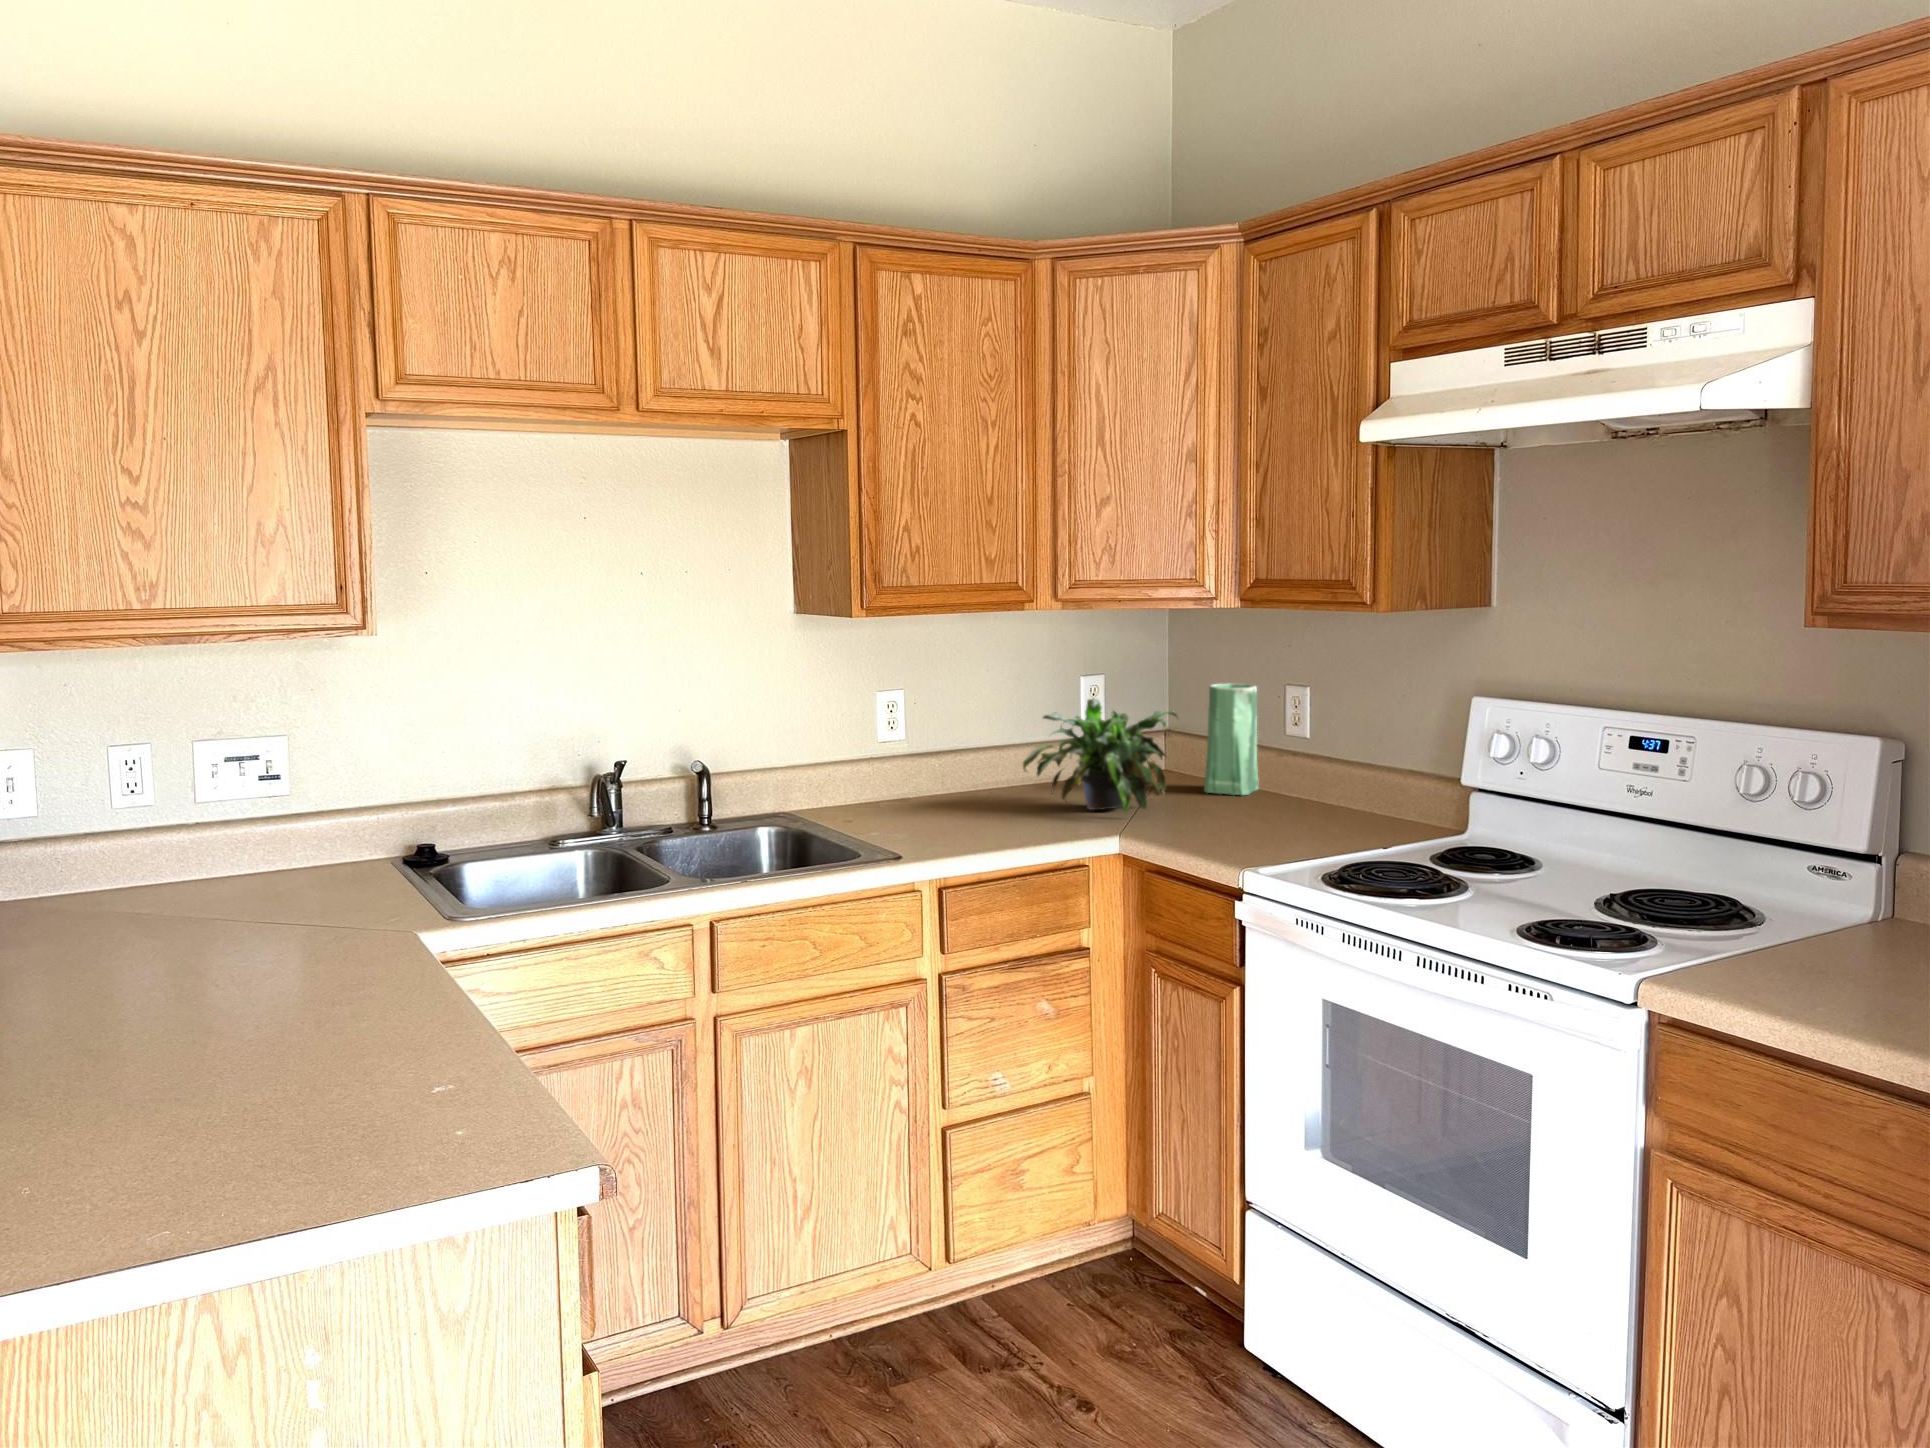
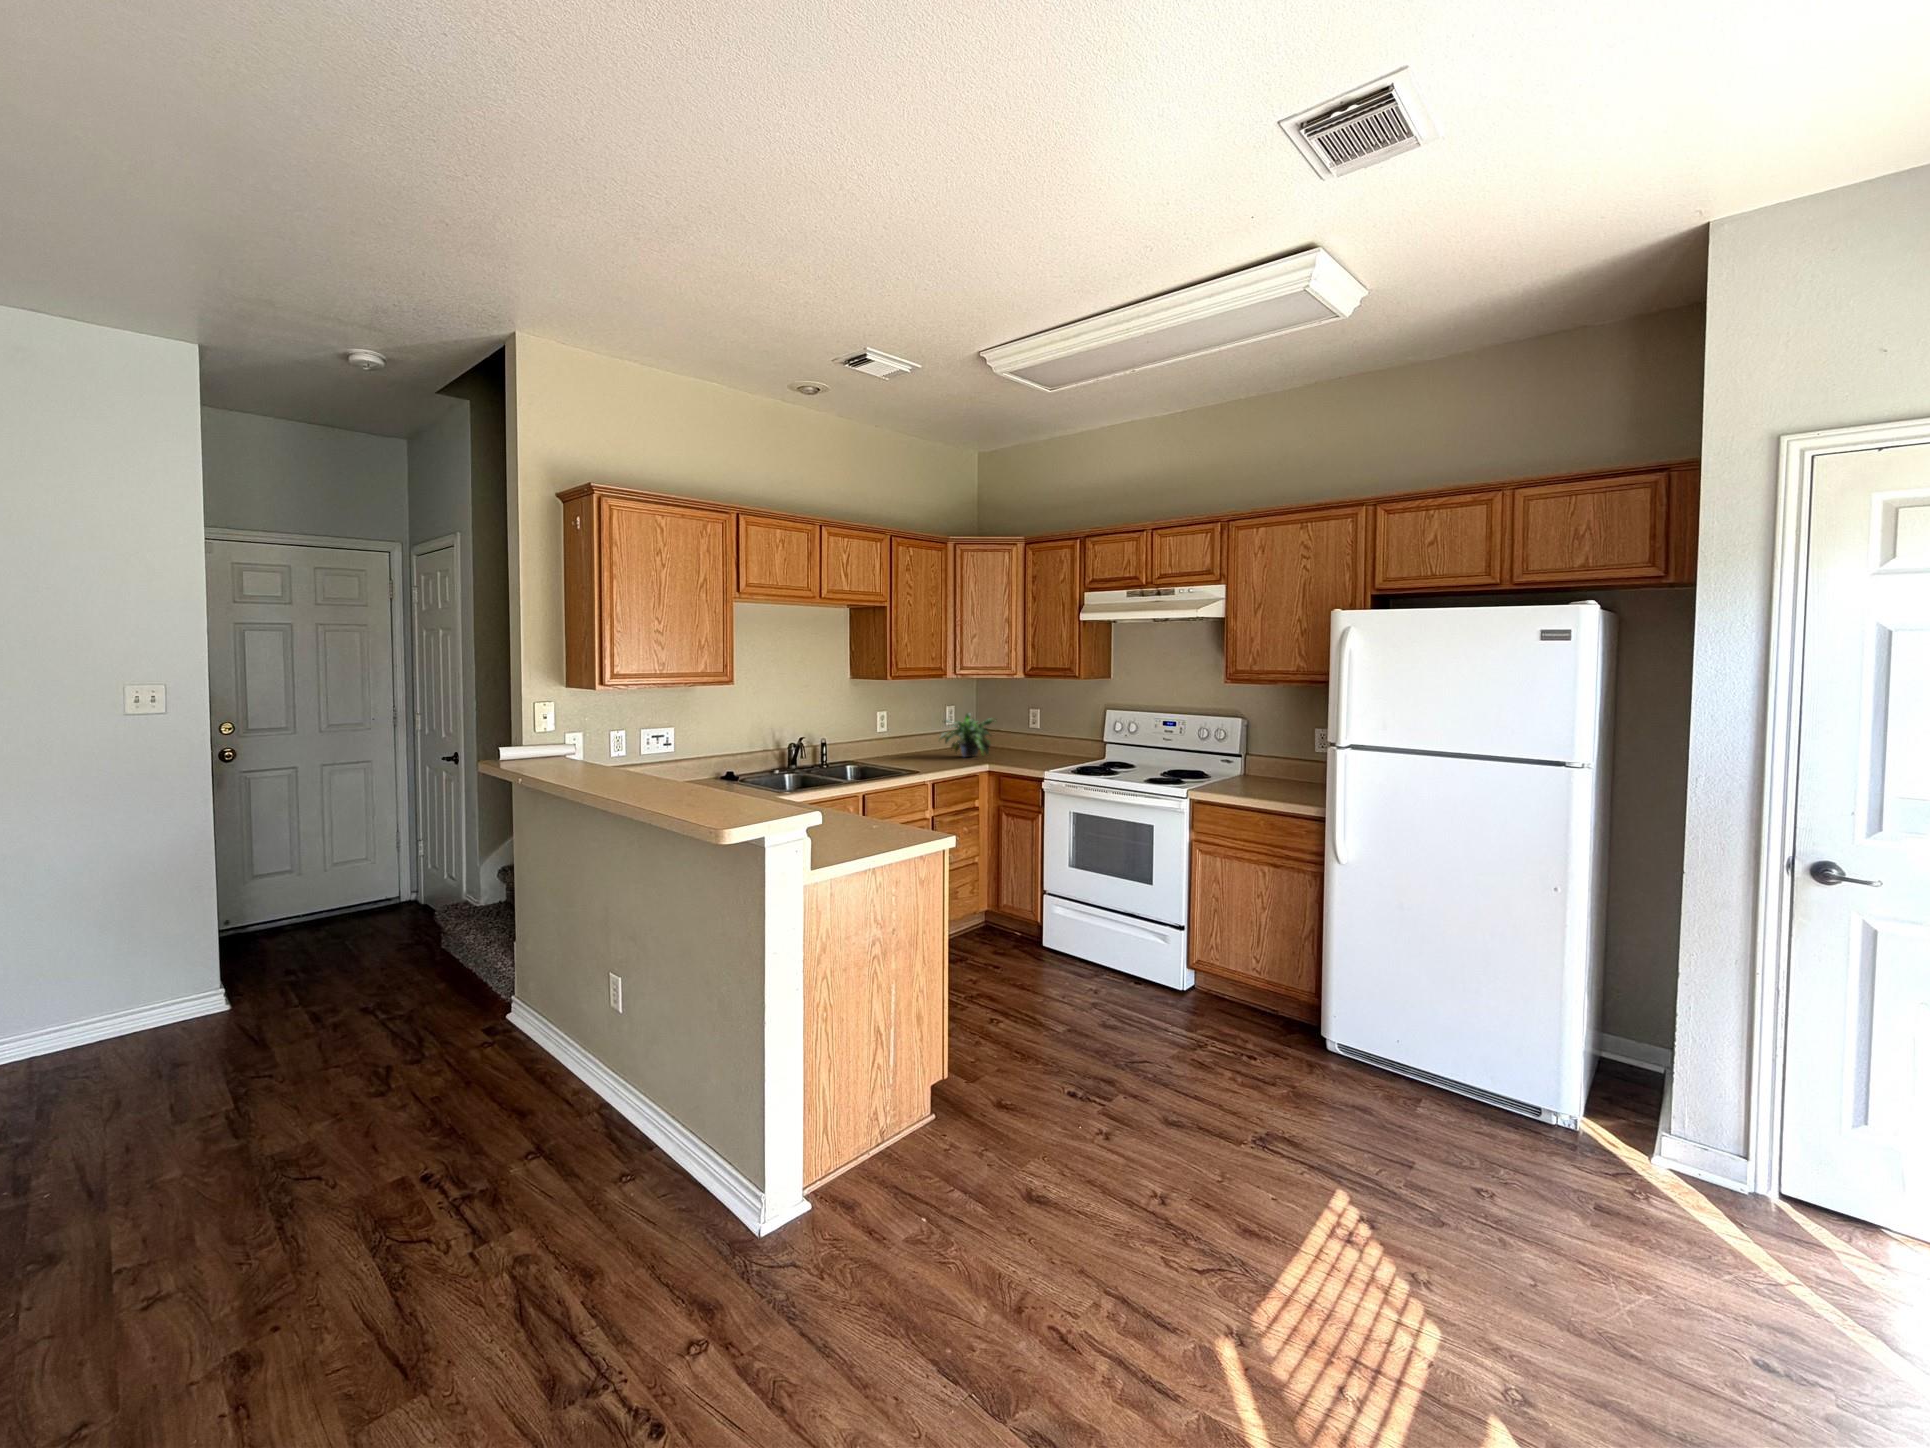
vase: present [1204,684,1258,795] -> none [1000,708,1020,752]

